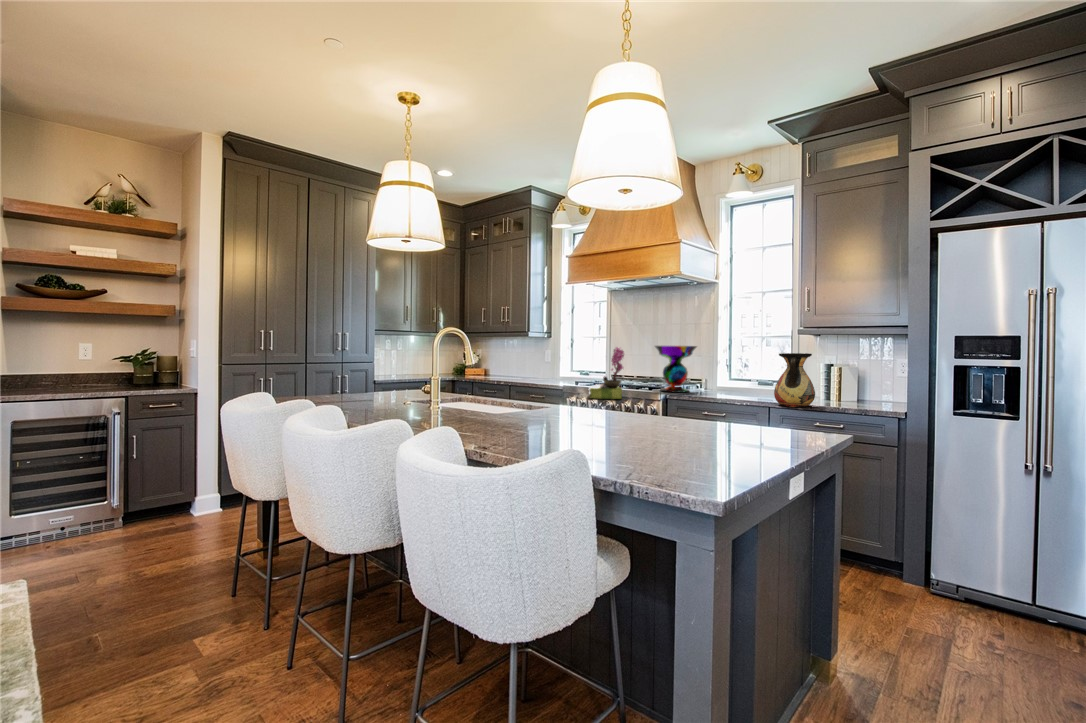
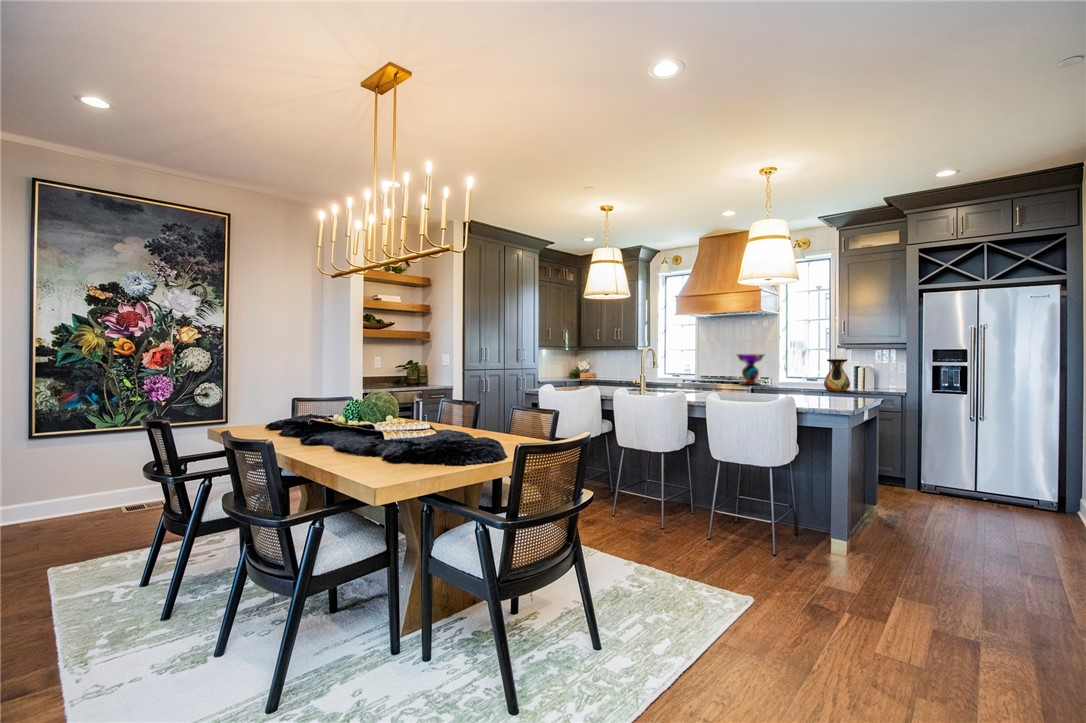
flower arrangement: present [589,347,624,399] -> none [702,355,728,389]

